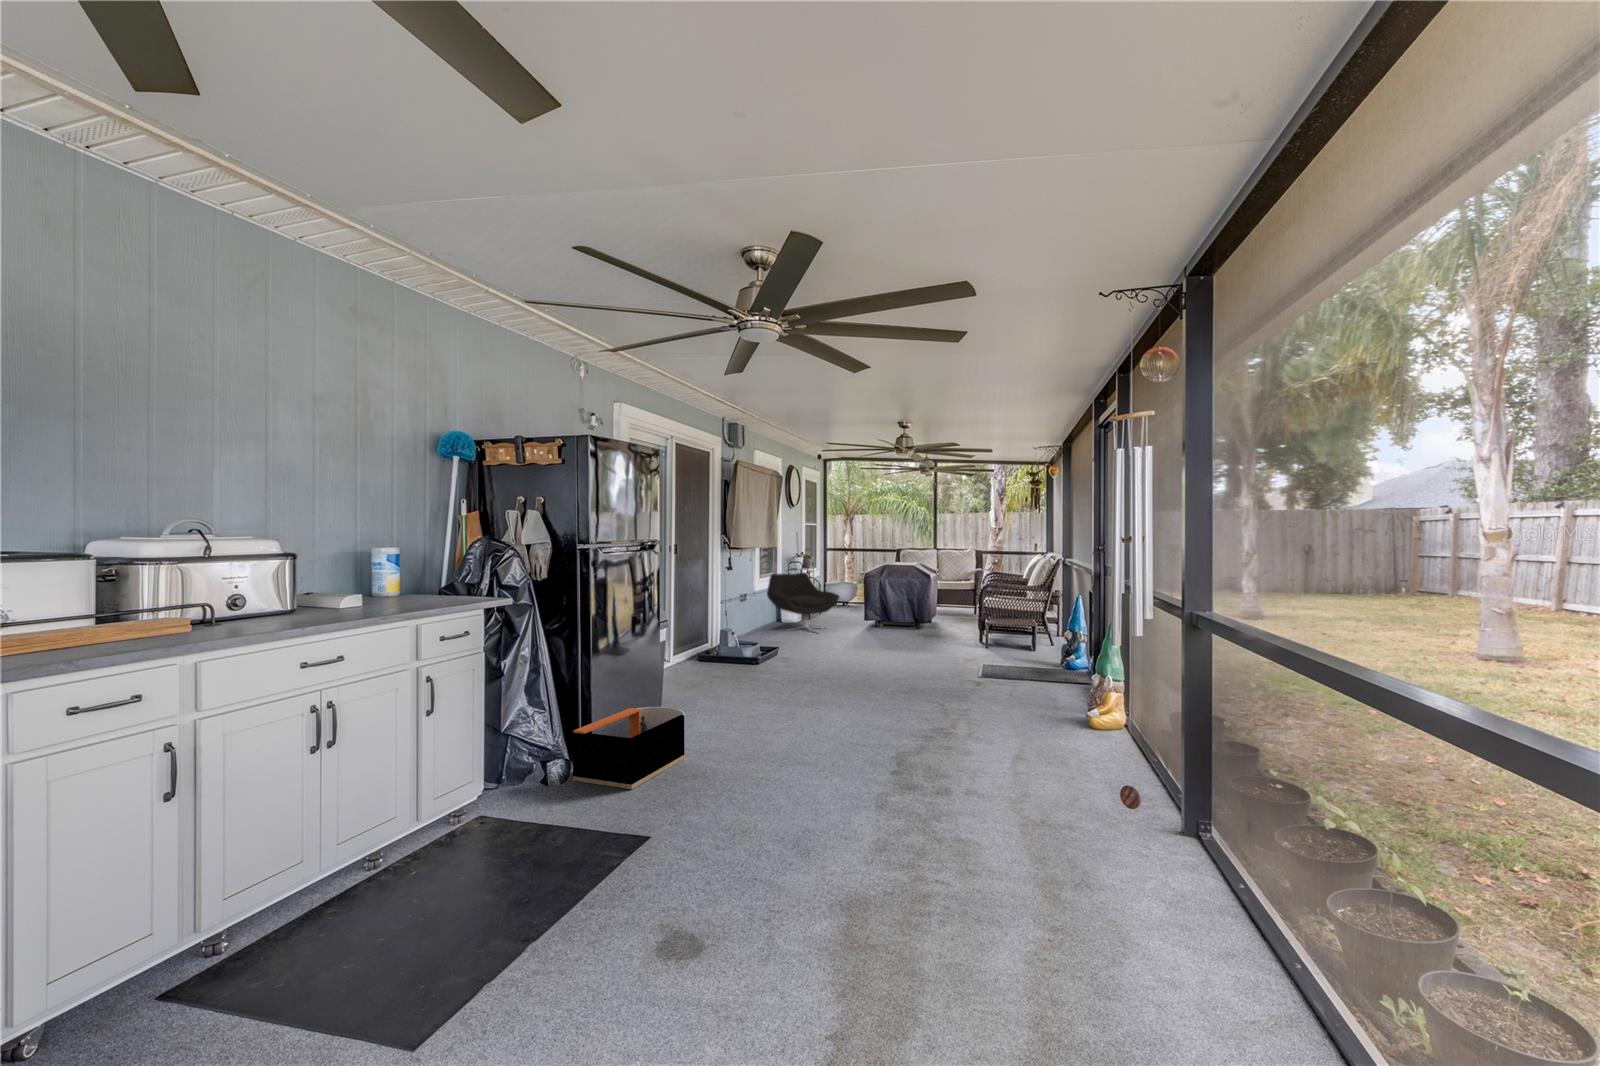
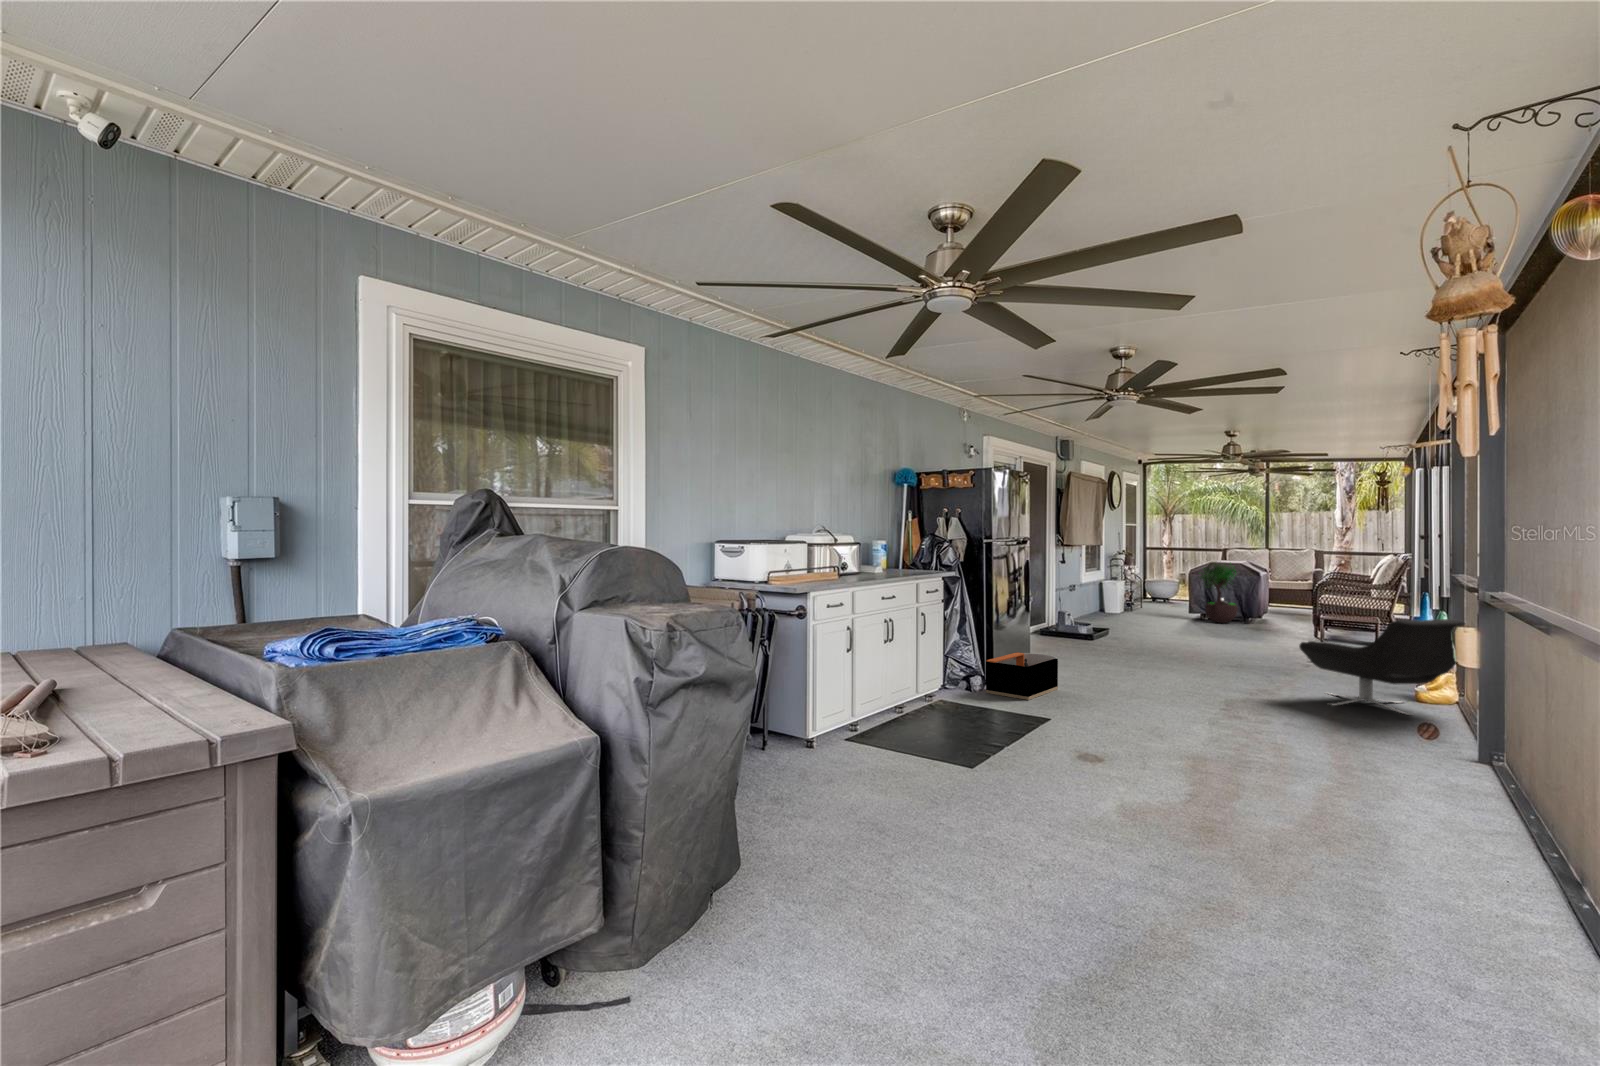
potted tree: none [871,560,912,630] -> present [1199,564,1238,623]
lounge chair: present [767,573,840,632] -> present [1299,619,1465,715]

